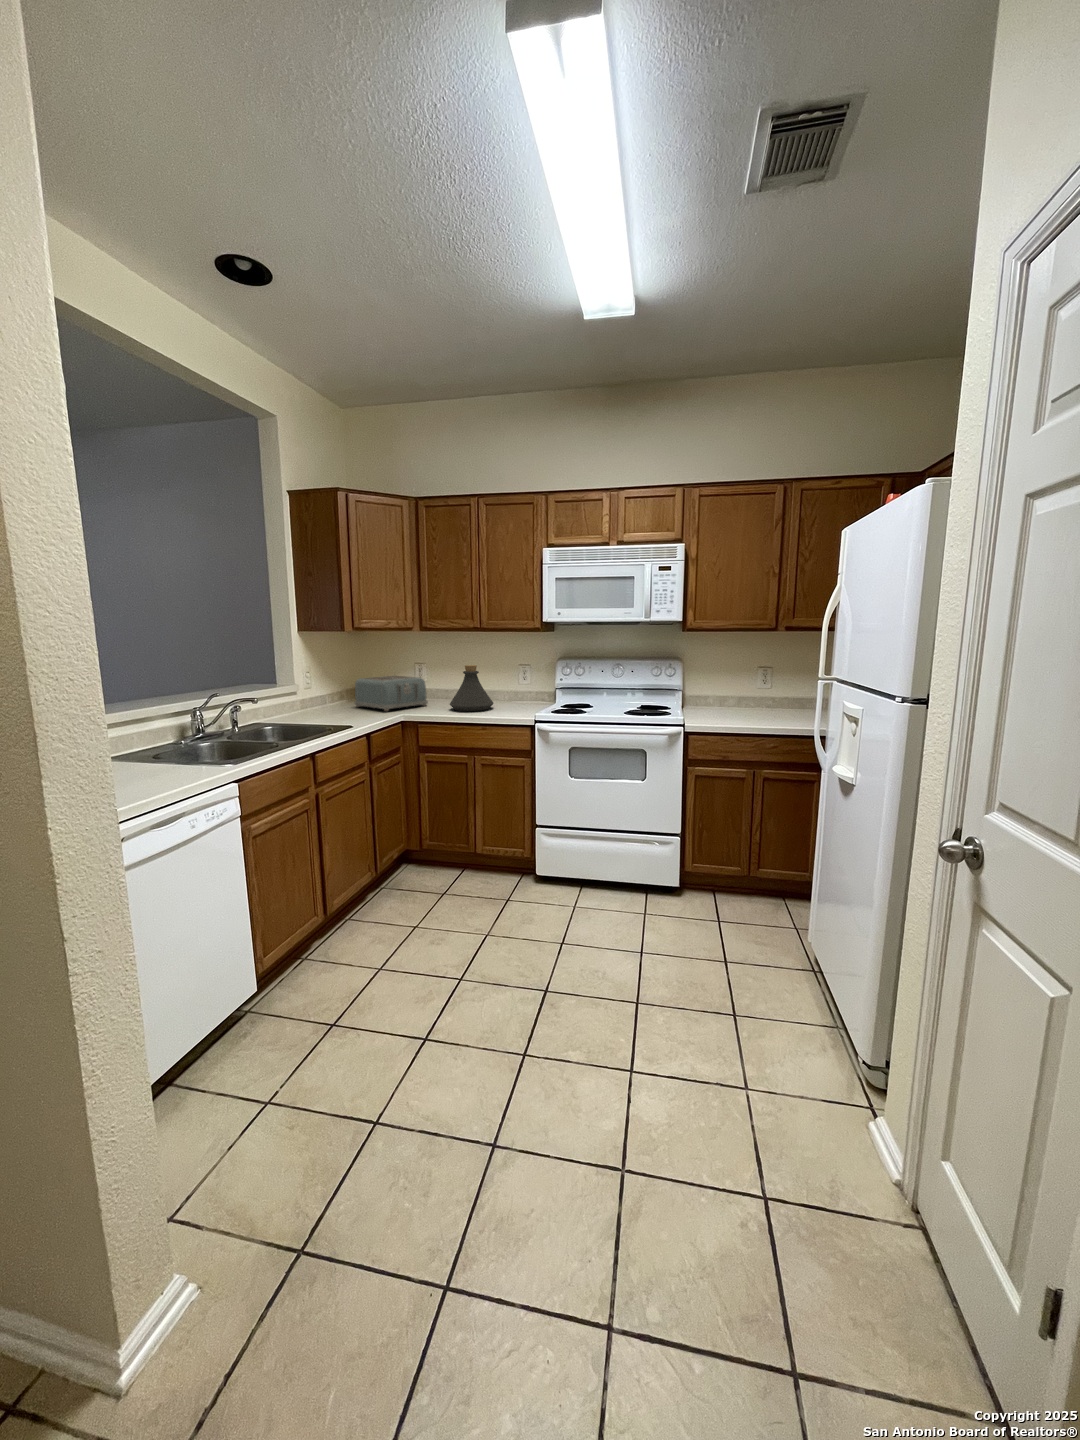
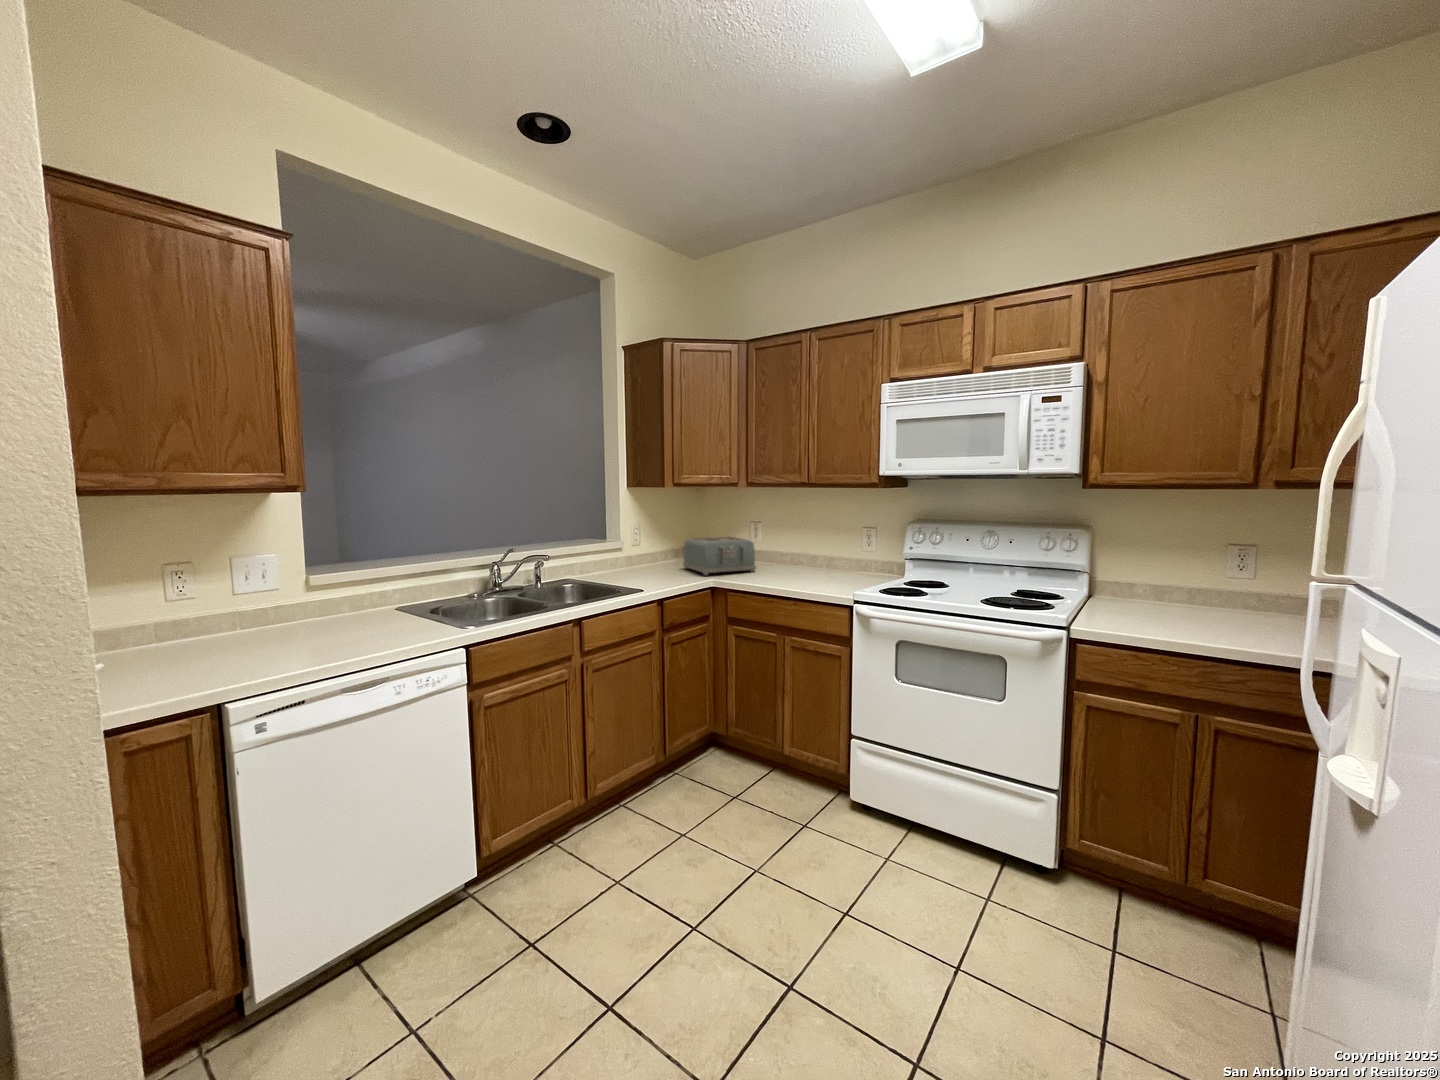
bottle: present [450,665,493,711] -> none [772,528,825,582]

